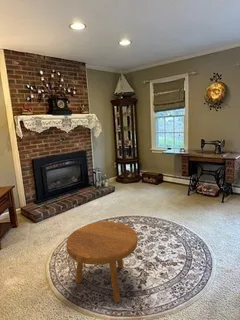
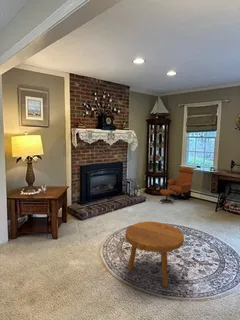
lounge chair: none [129,150,165,193] -> present [160,167,193,203]

